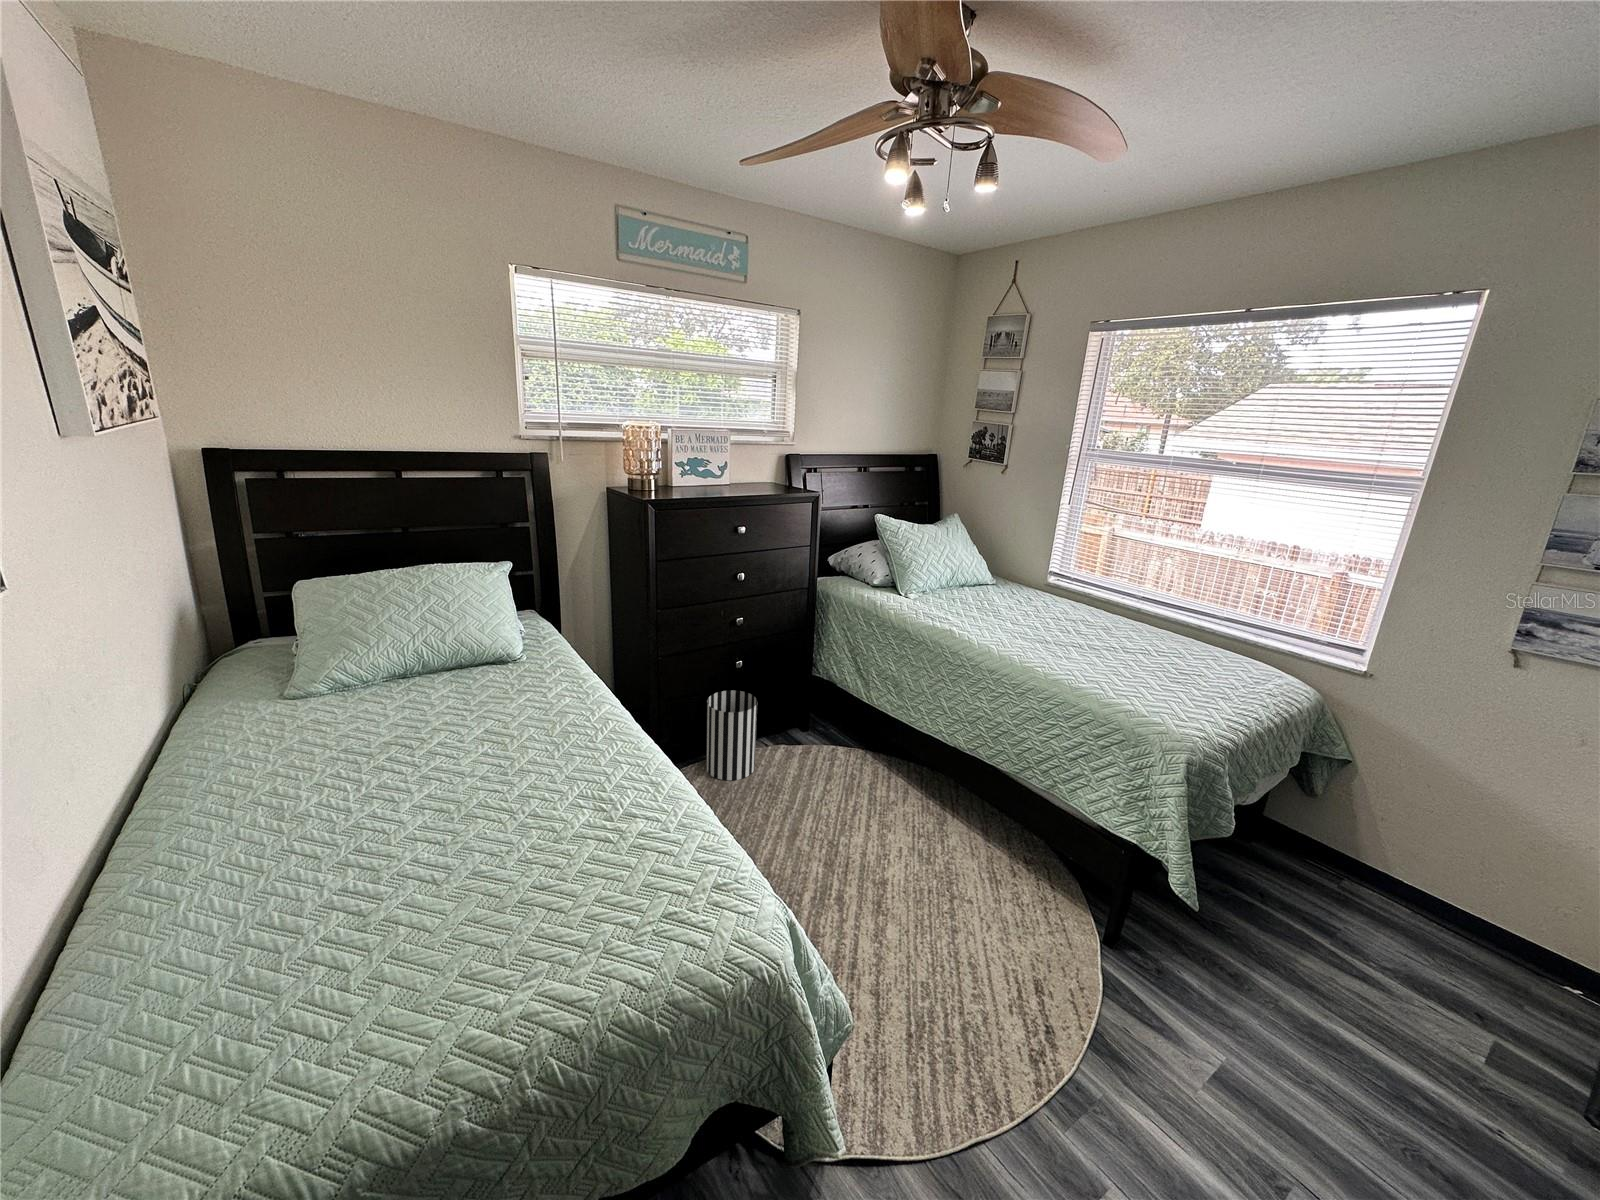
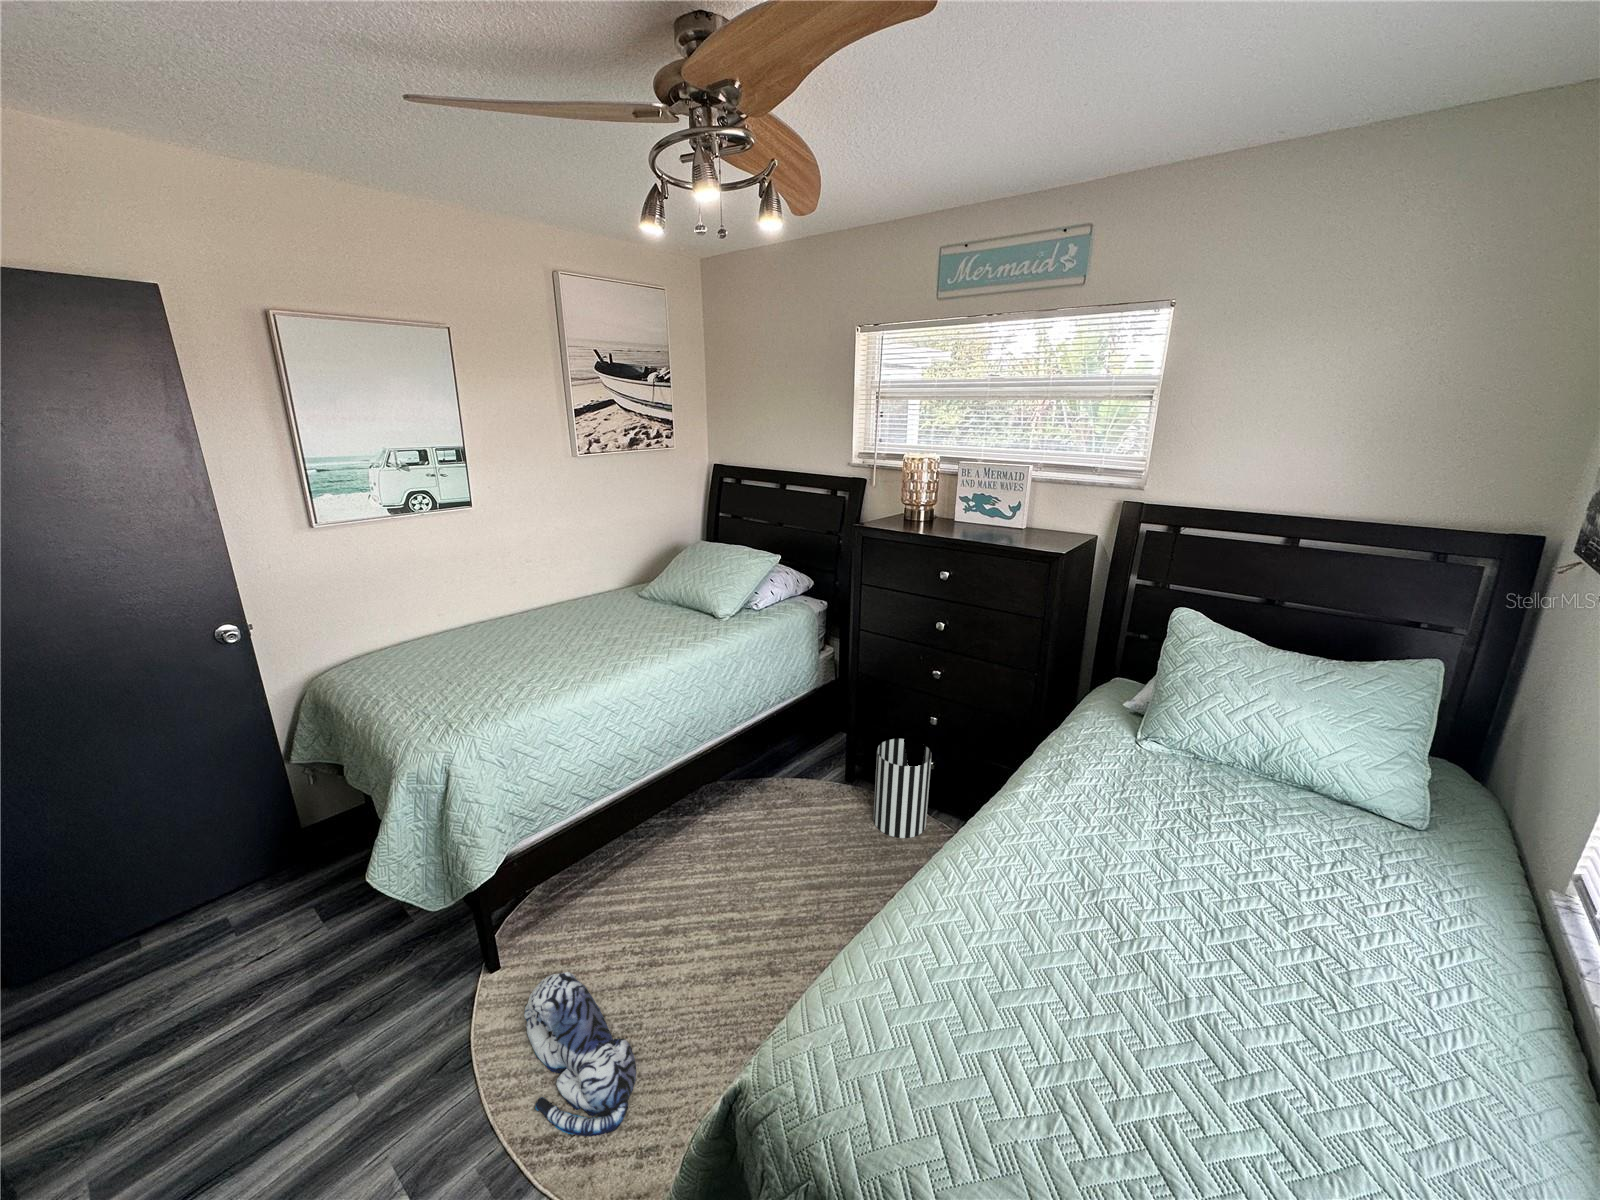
plush toy: none [890,965,1030,1090] -> present [524,972,636,1136]

